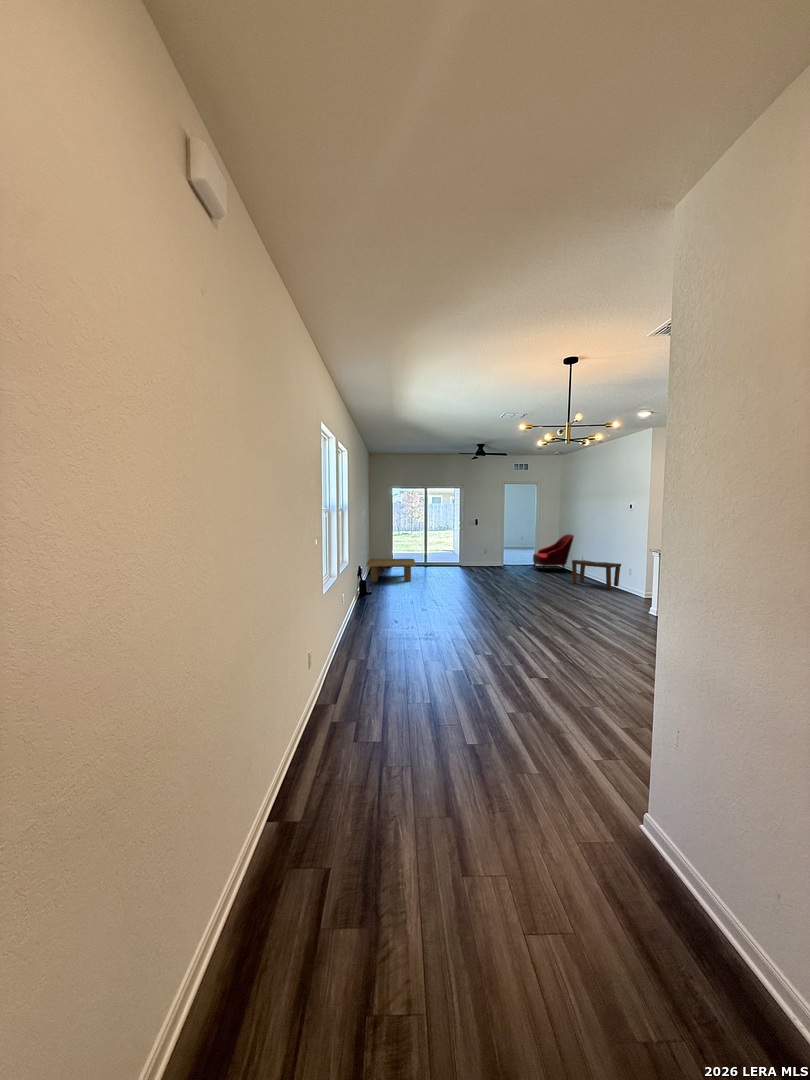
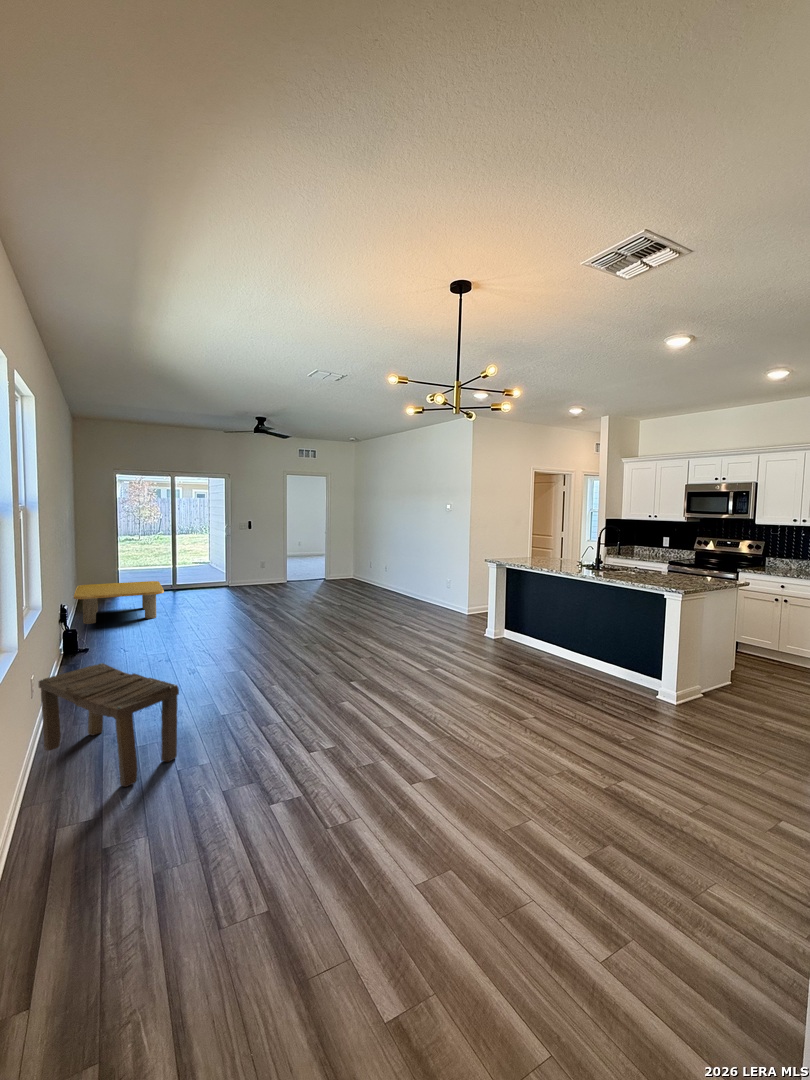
armchair: present [533,534,574,571] -> none [324,540,372,588]
bench: present [572,560,621,589] -> present [39,663,179,787]

